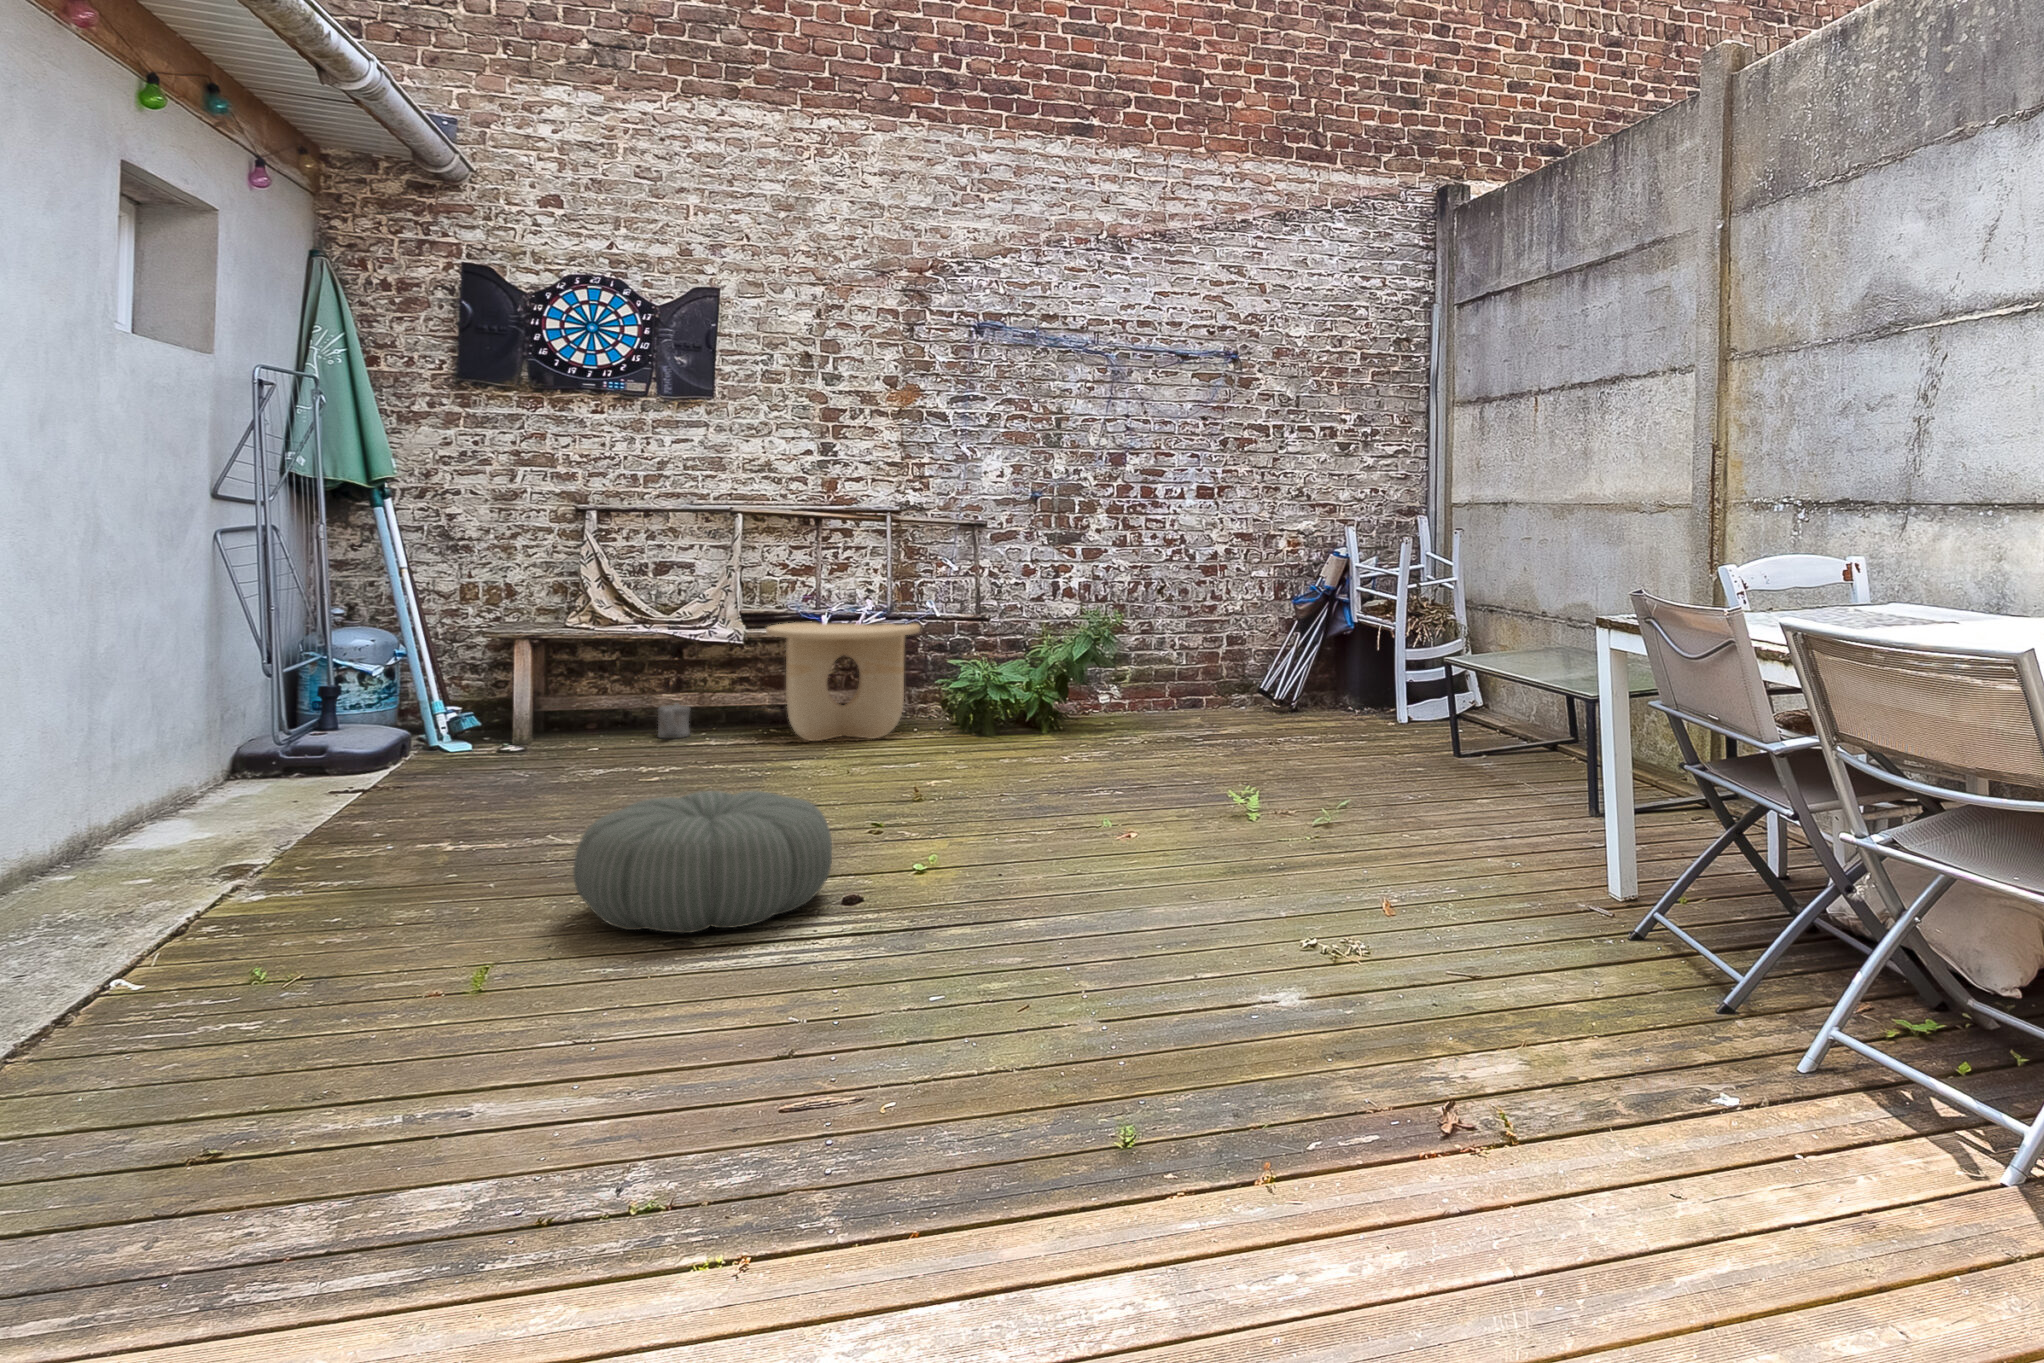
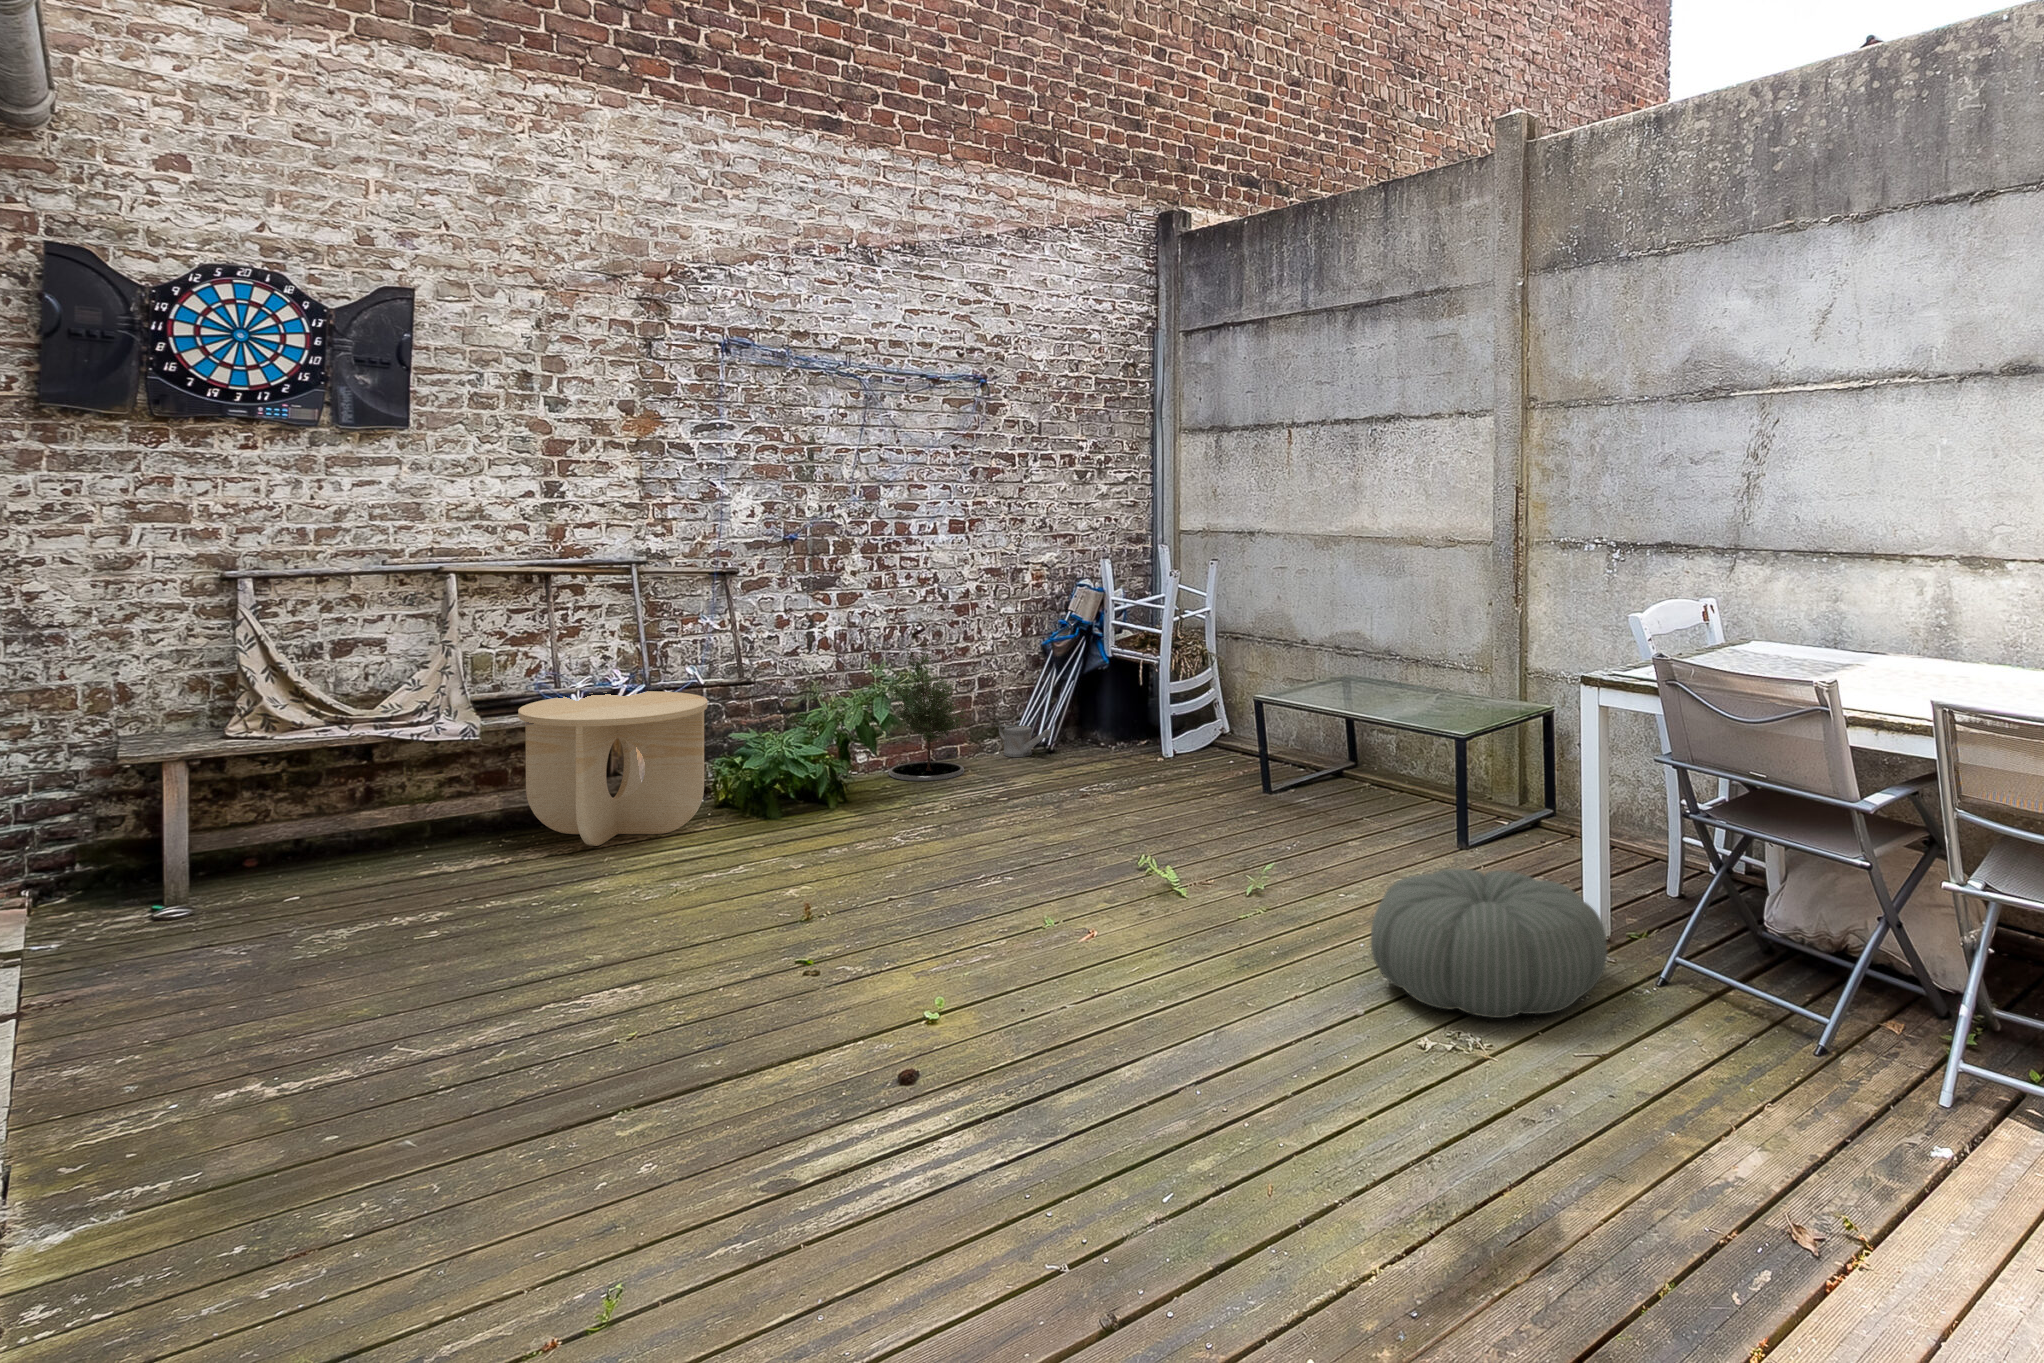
potted tree: none [1116,595,1188,724] -> present [889,642,965,781]
watering can: present [658,703,691,739] -> present [999,724,1051,757]
pouf: present [573,791,832,933] -> present [1371,869,1607,1018]

